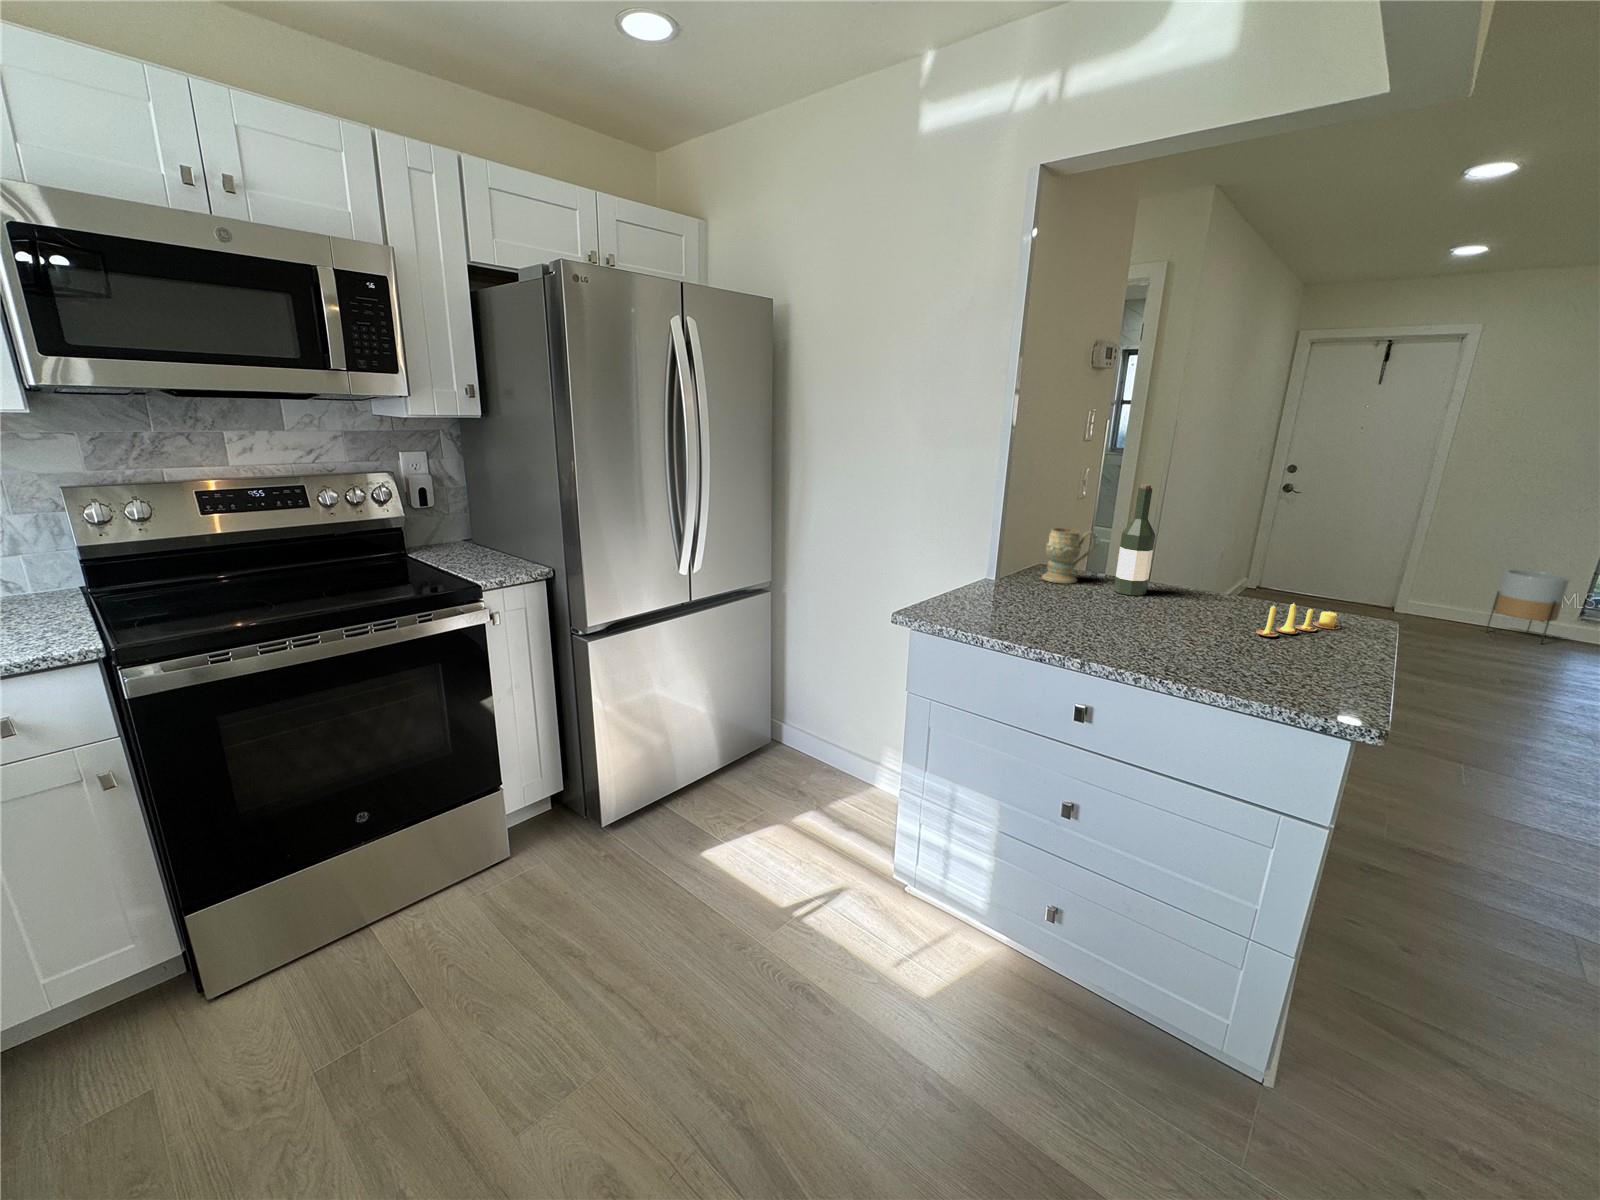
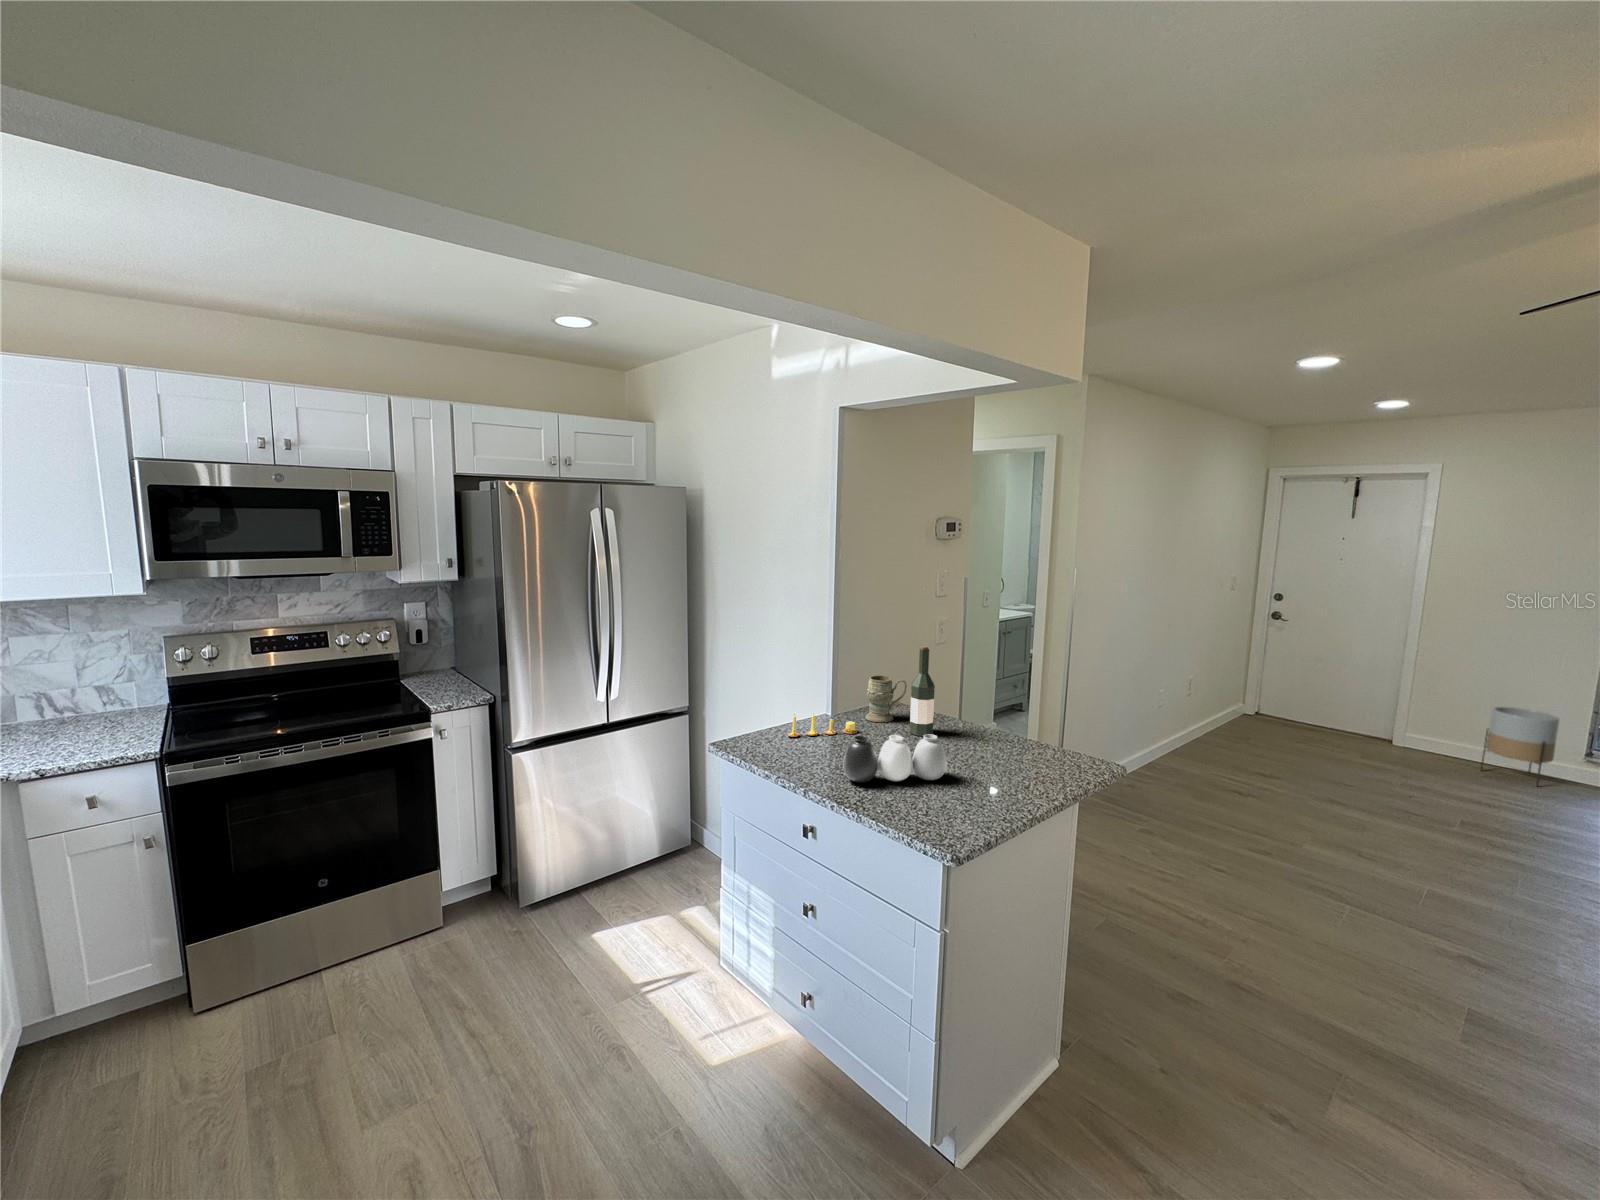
vase: none [1117,584,1242,646] -> present [843,734,947,782]
candle: present [1256,604,1340,637] -> present [787,715,858,737]

